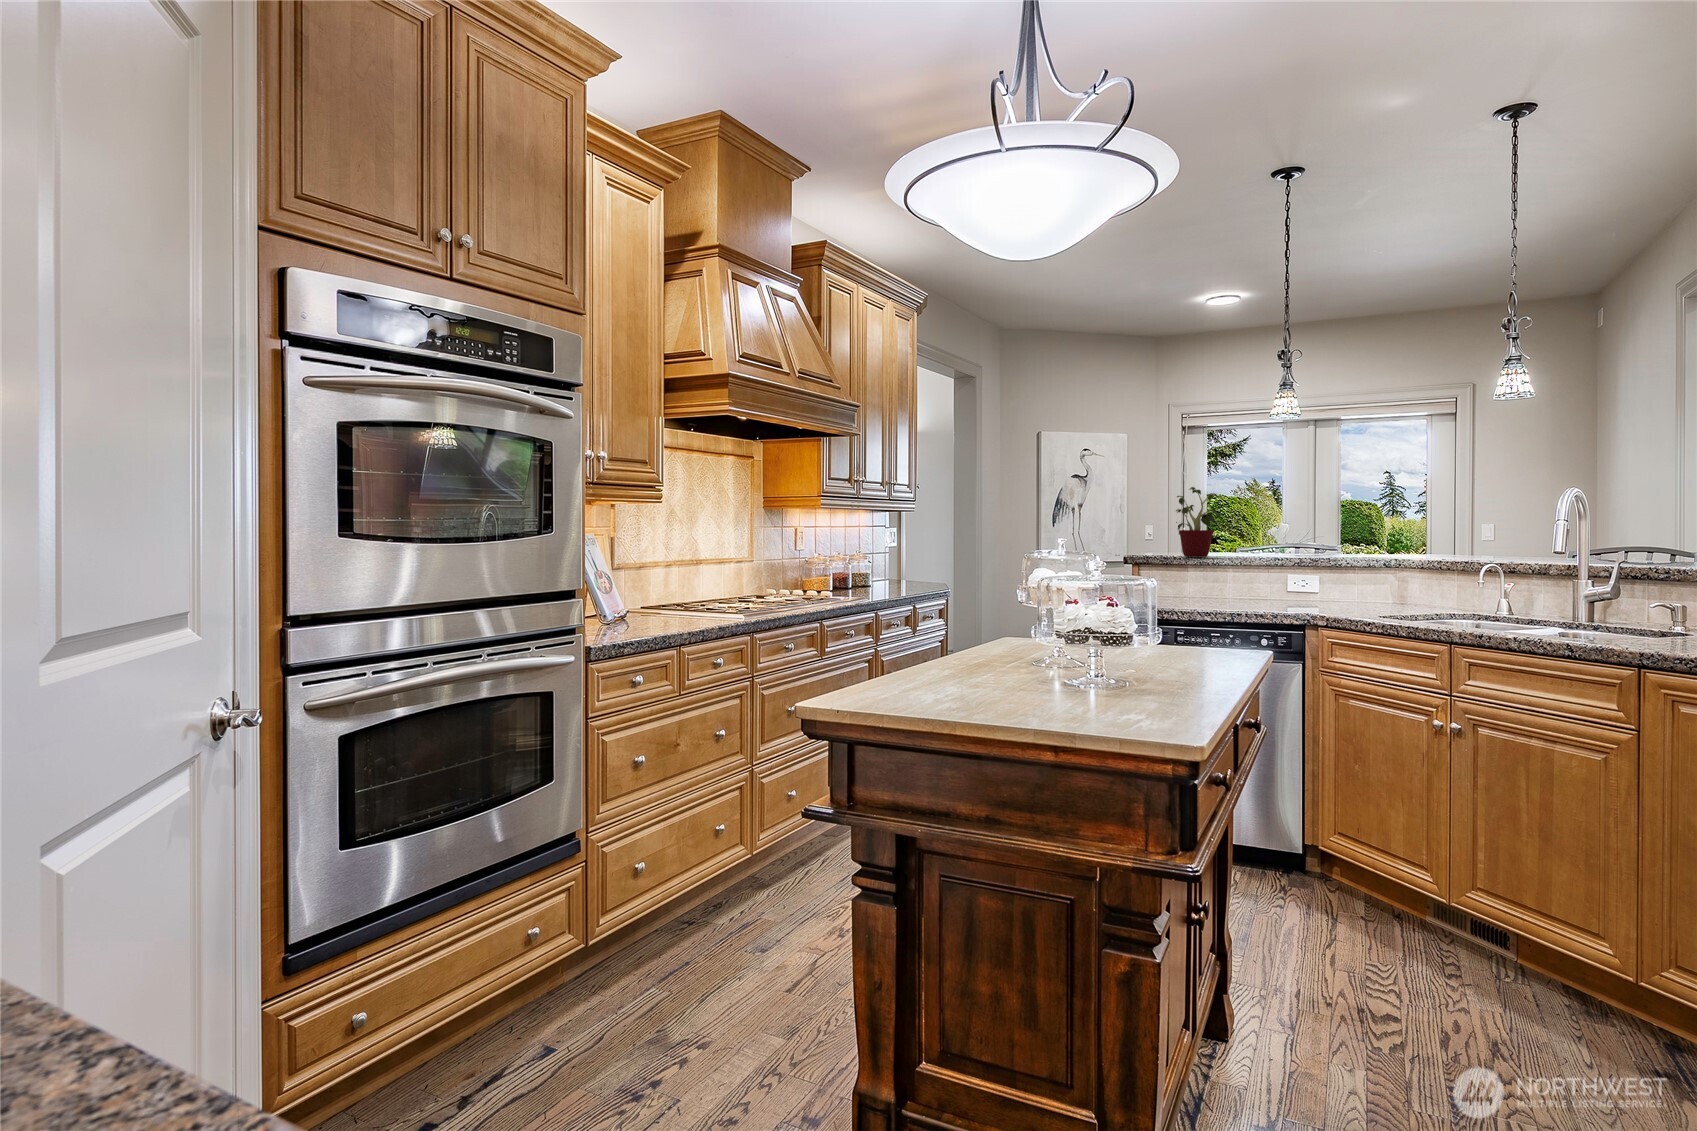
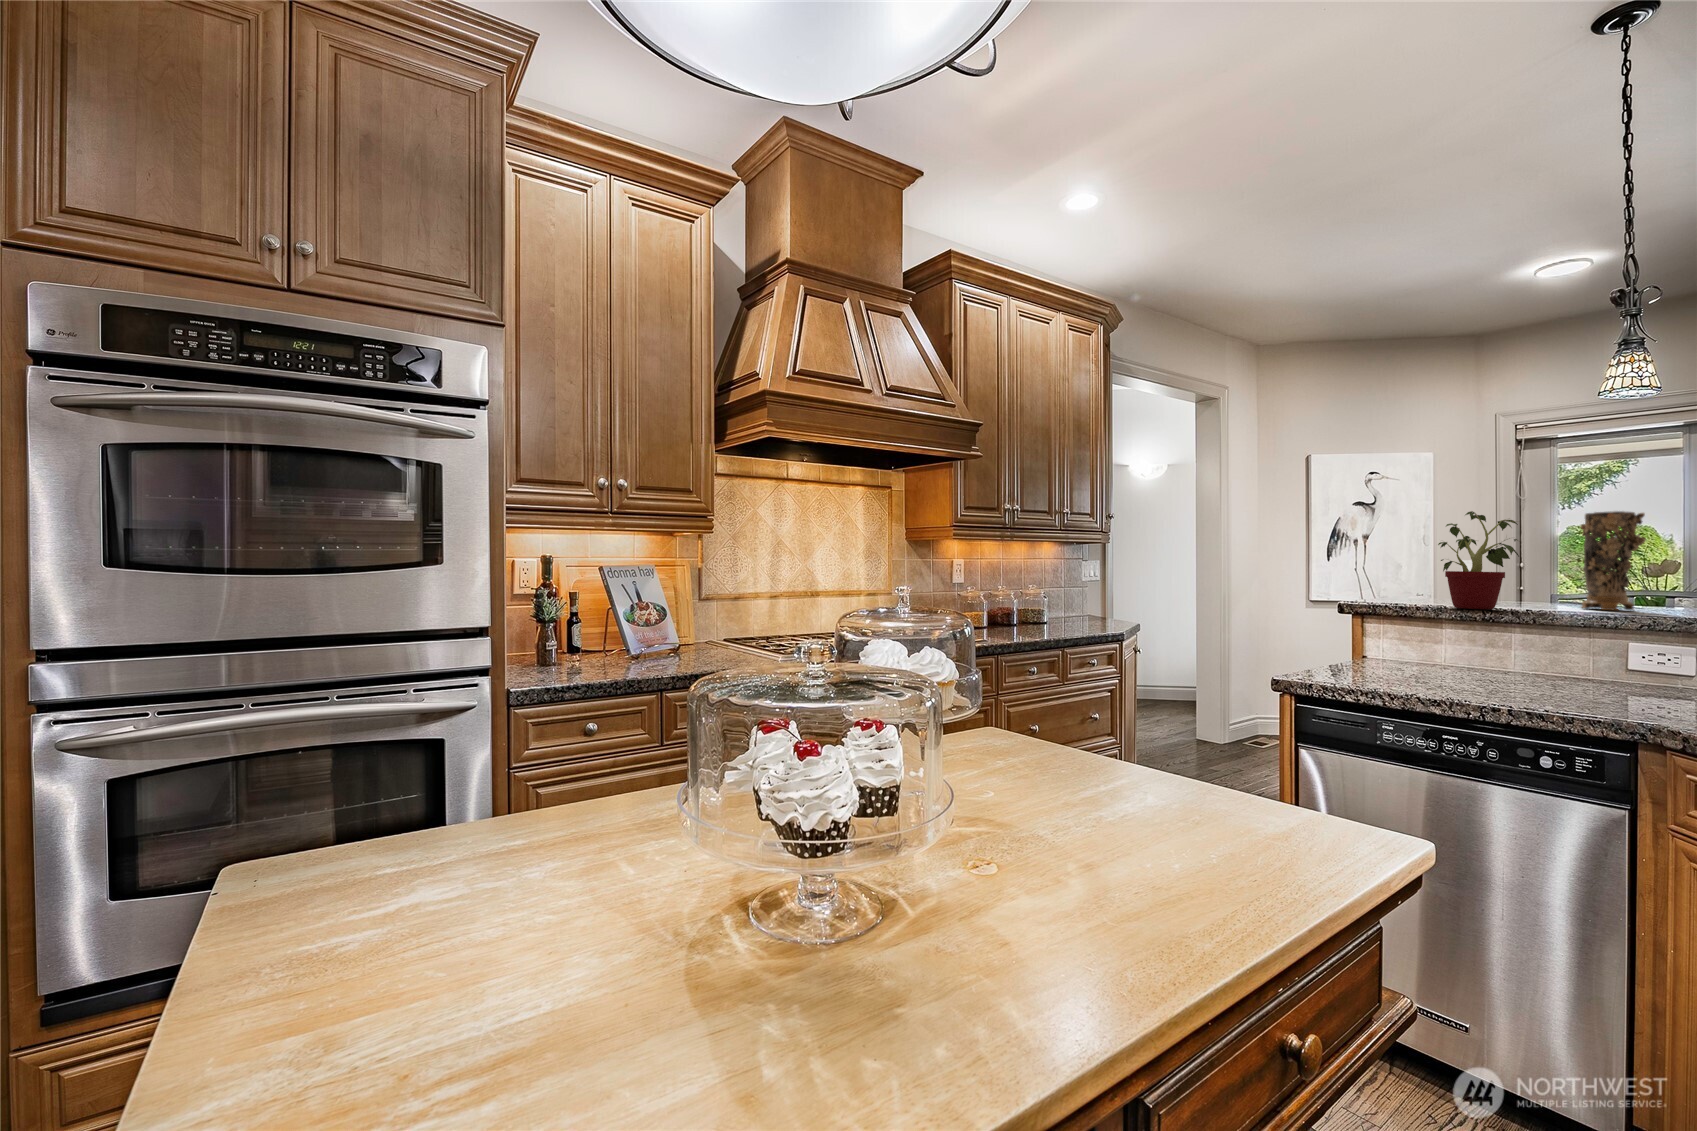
decorative vase: none [1247,488,1282,555] -> present [1581,511,1646,610]

